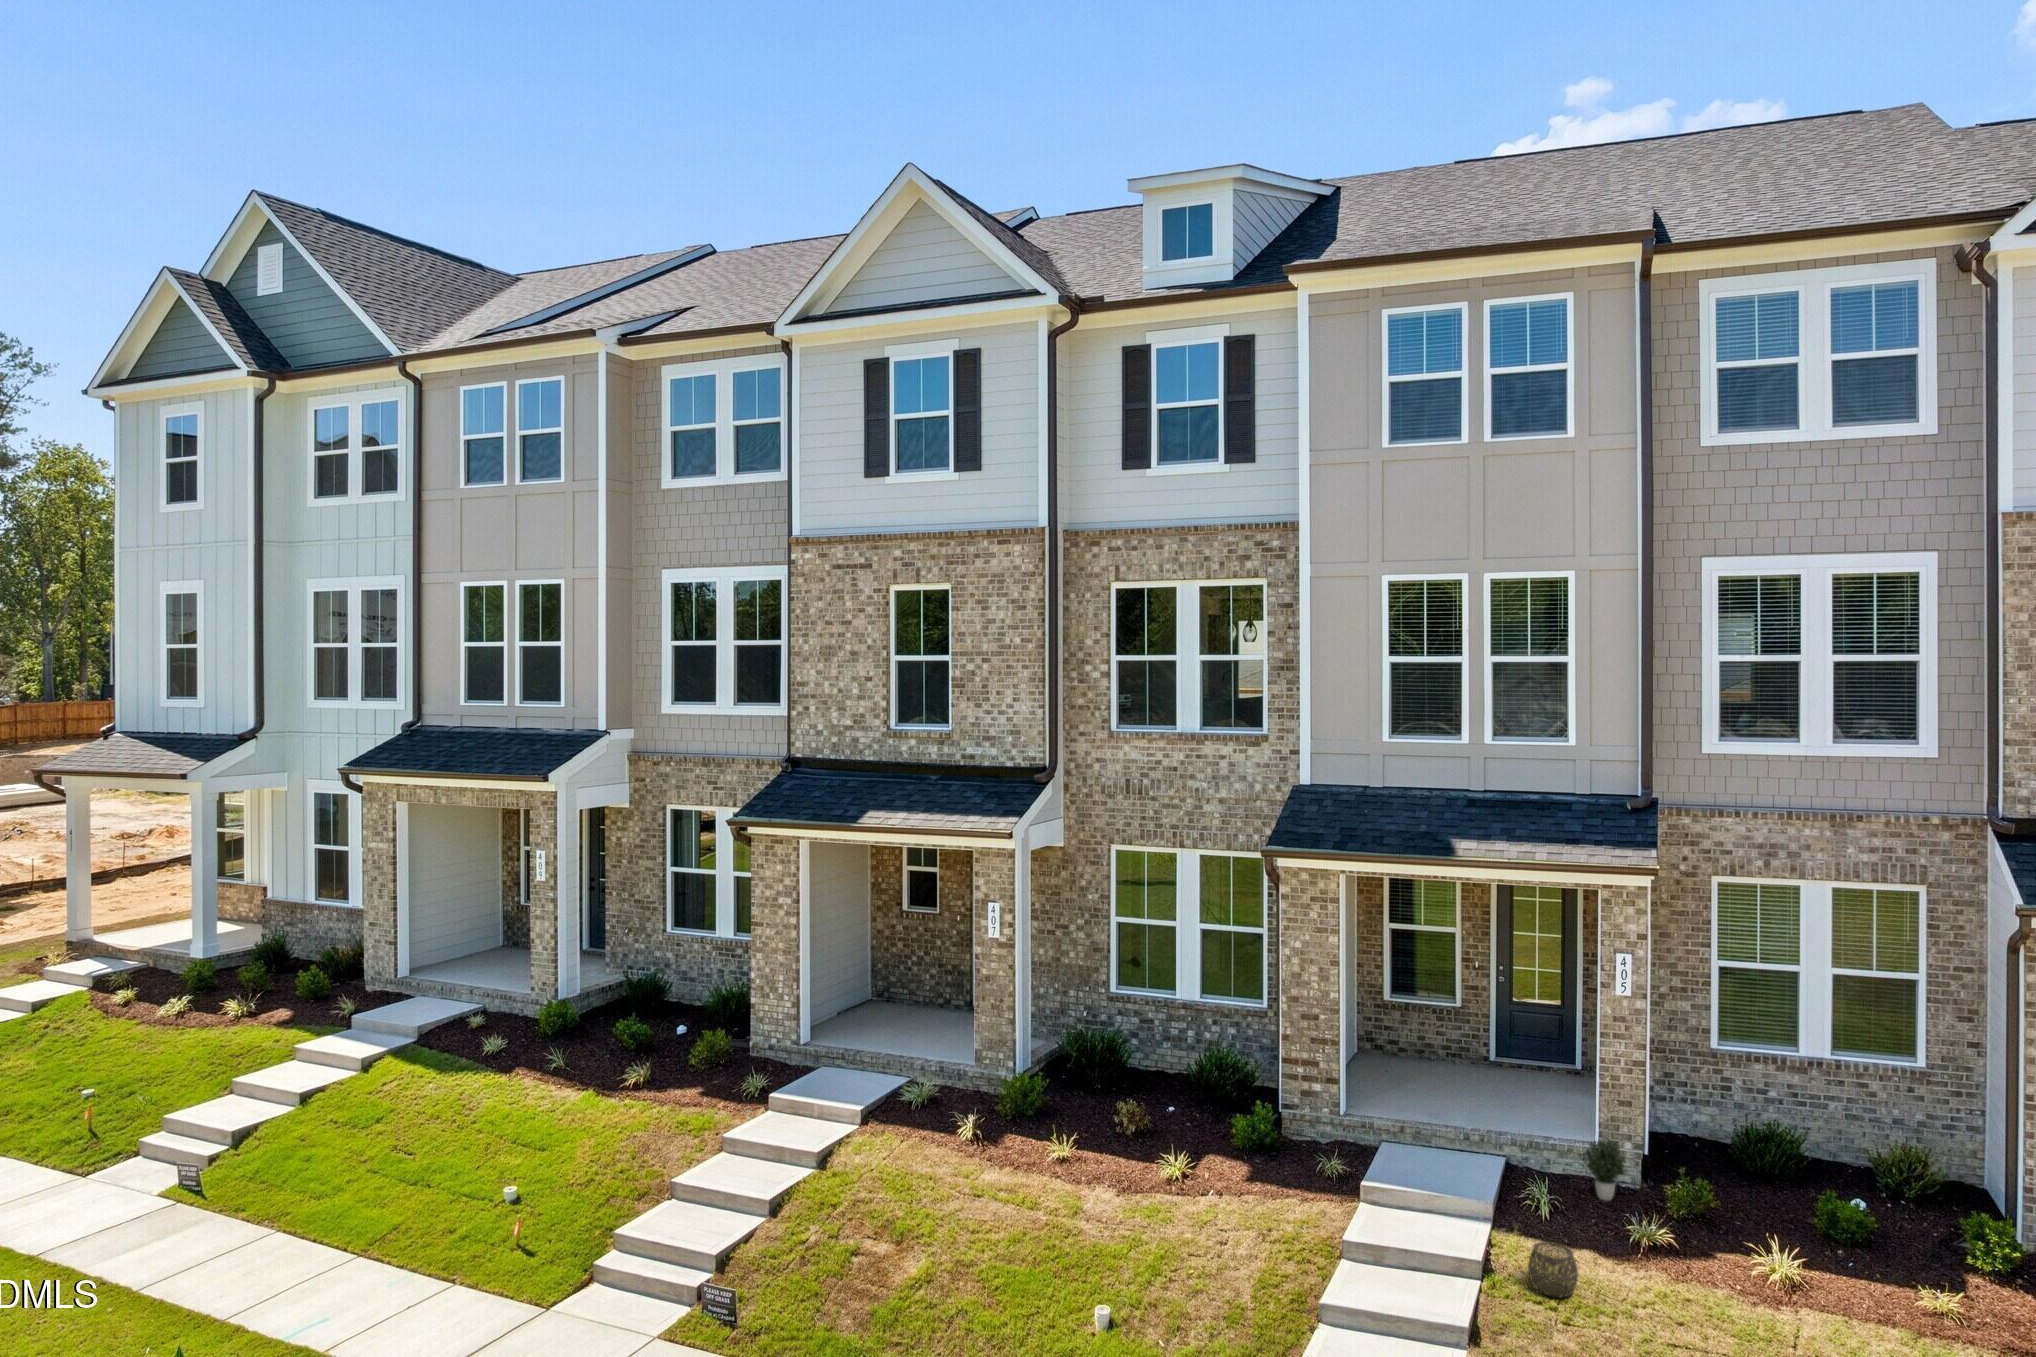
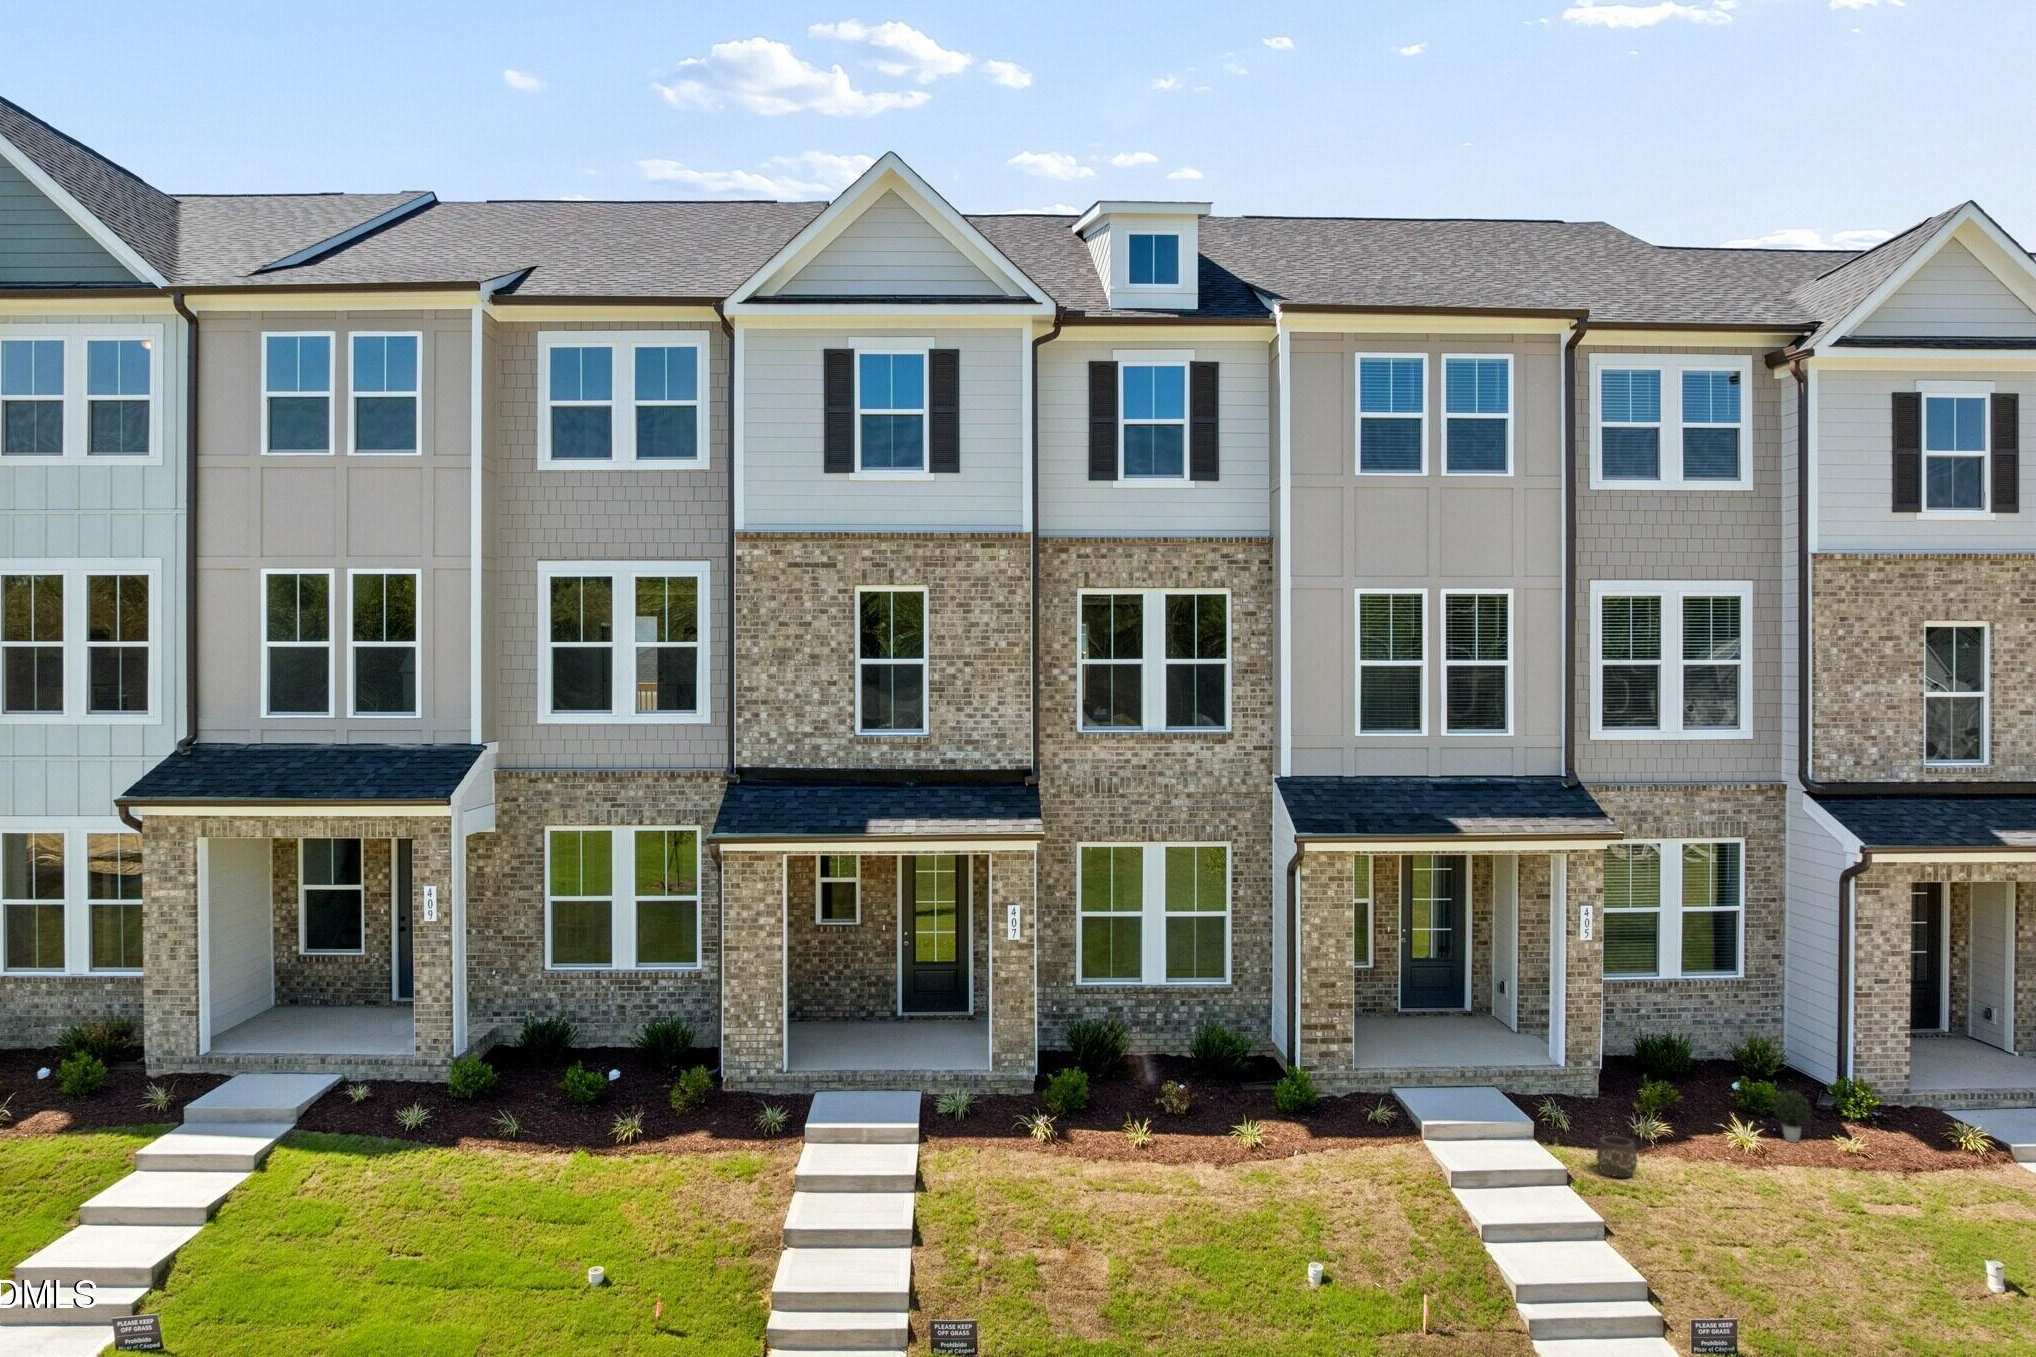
potted plant: present [1584,1140,1626,1201] -> present [1773,1090,1810,1143]

